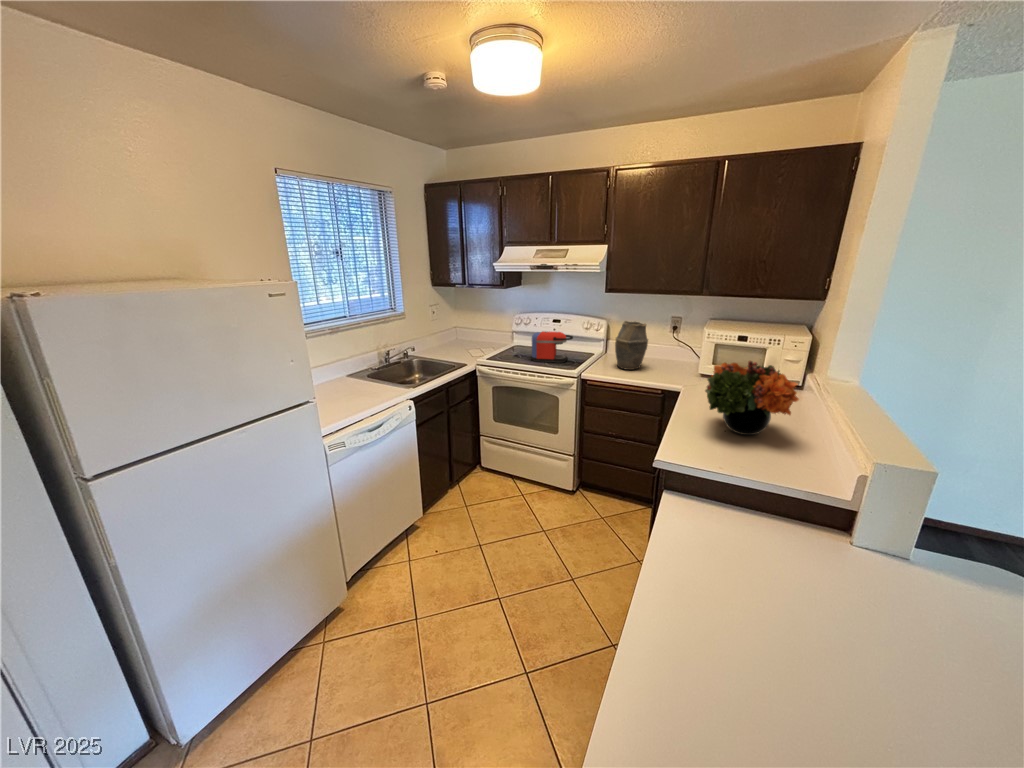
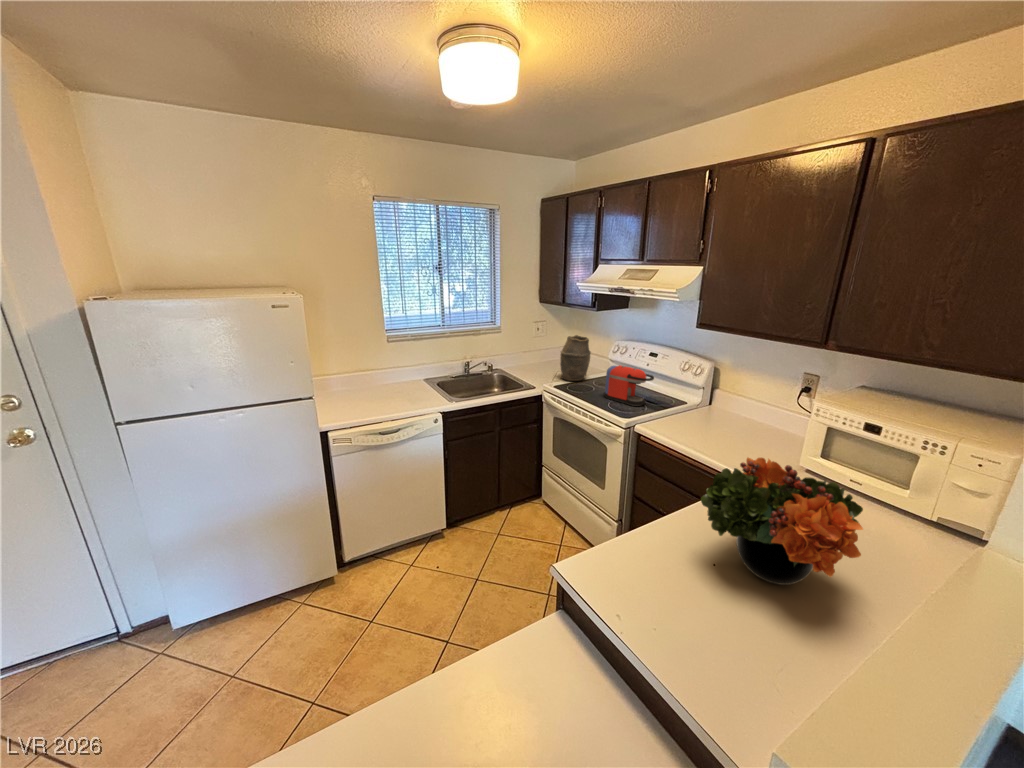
vase: present [615,321,648,370] -> present [560,335,591,381]

